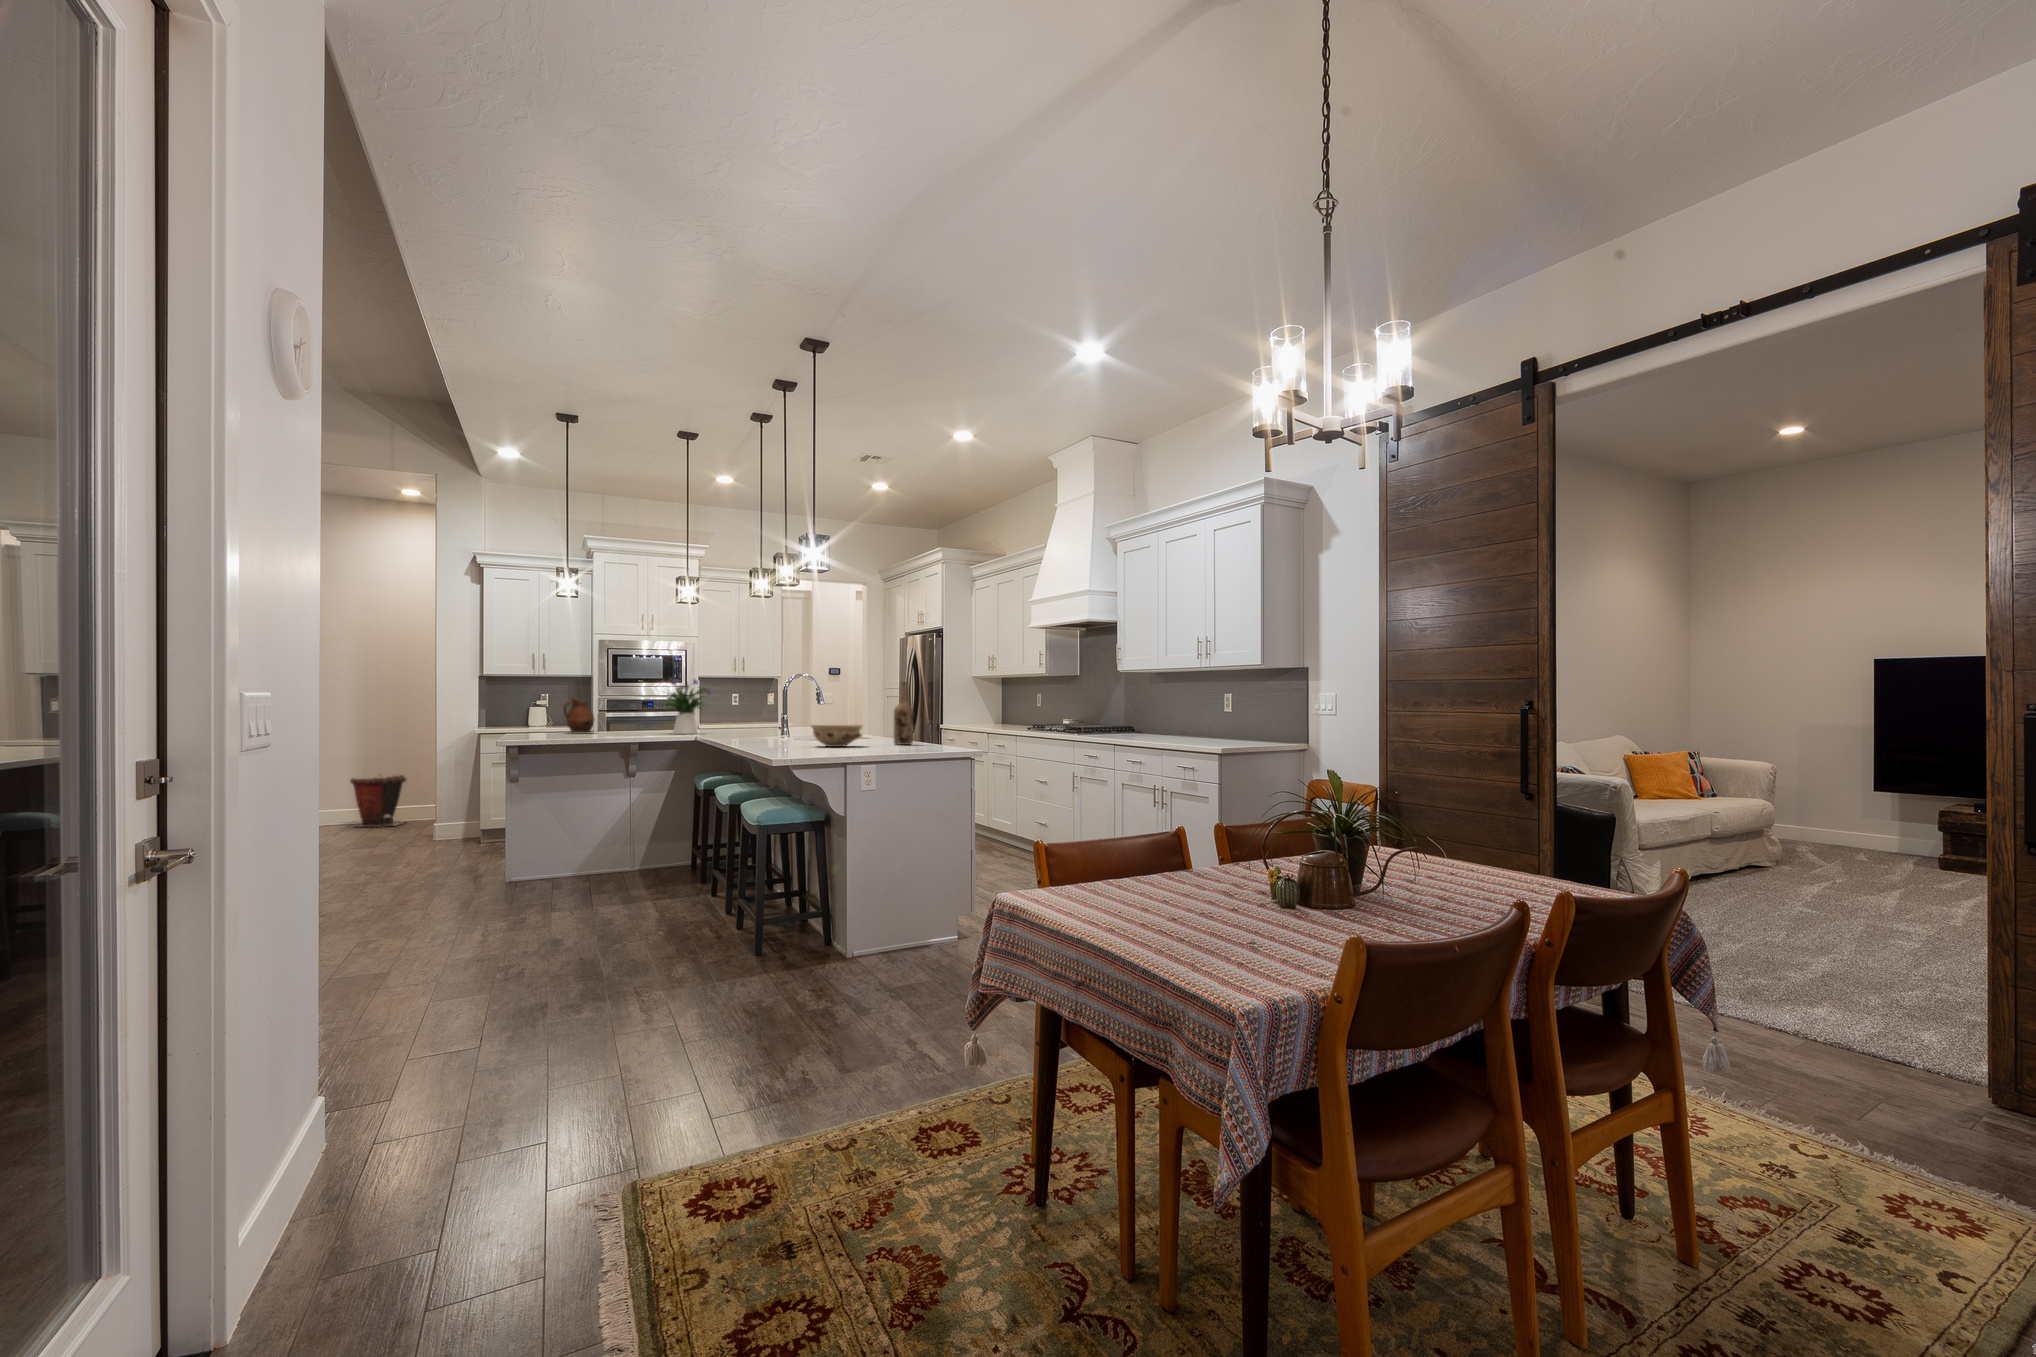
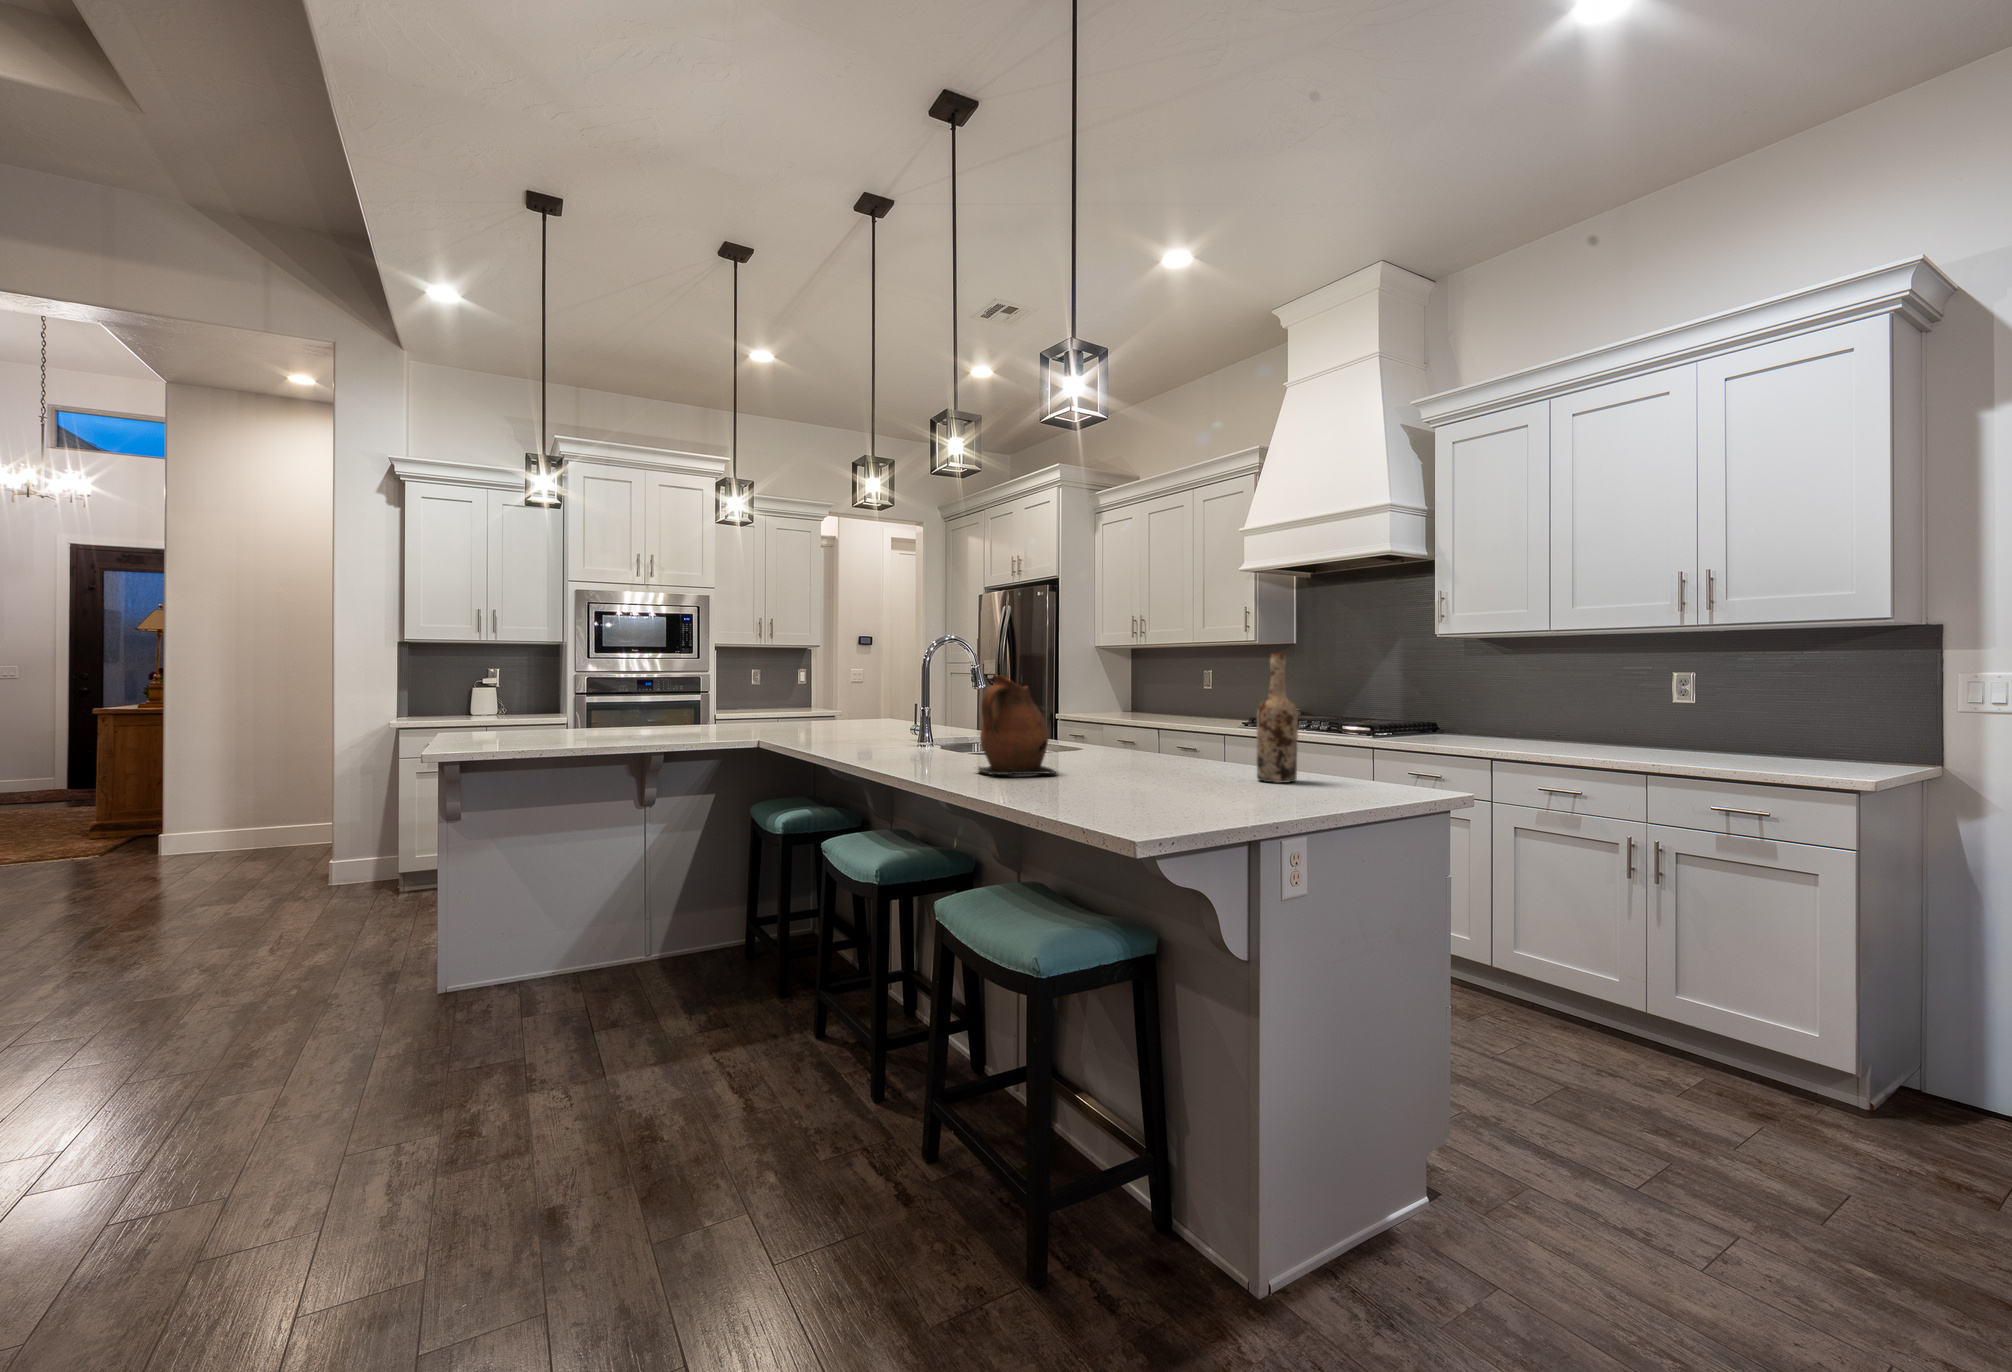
flower arrangement: present [666,679,711,734] -> none [678,640,775,734]
ceramic pitcher: present [563,698,594,733] -> present [978,676,1056,775]
ceramic bowl: present [811,725,862,747] -> none [1120,745,1265,798]
waste bin: present [350,775,406,827] -> none [202,780,298,861]

